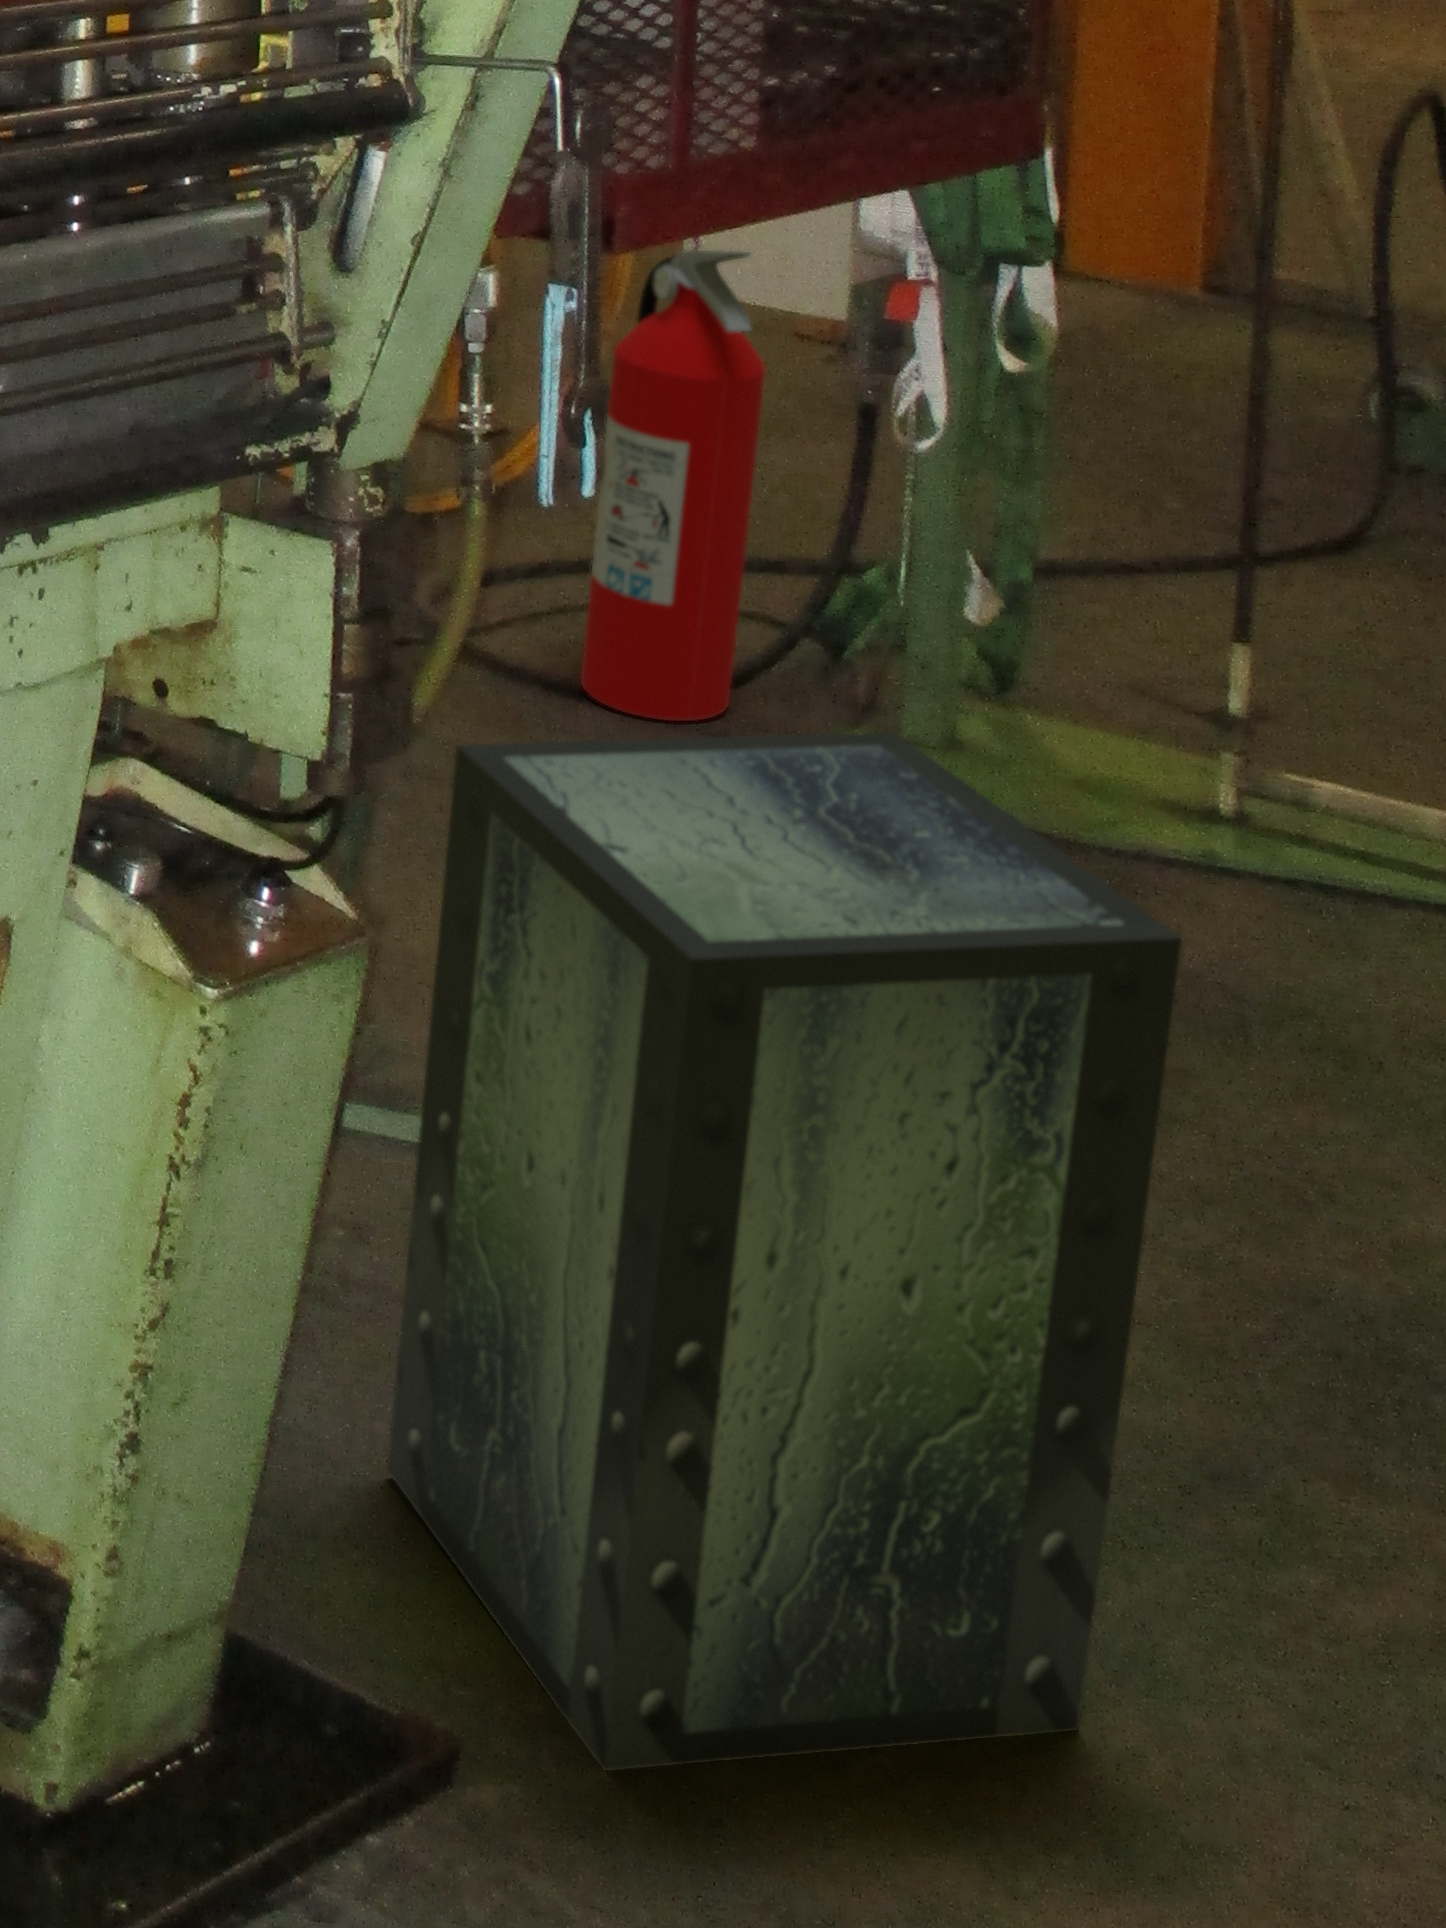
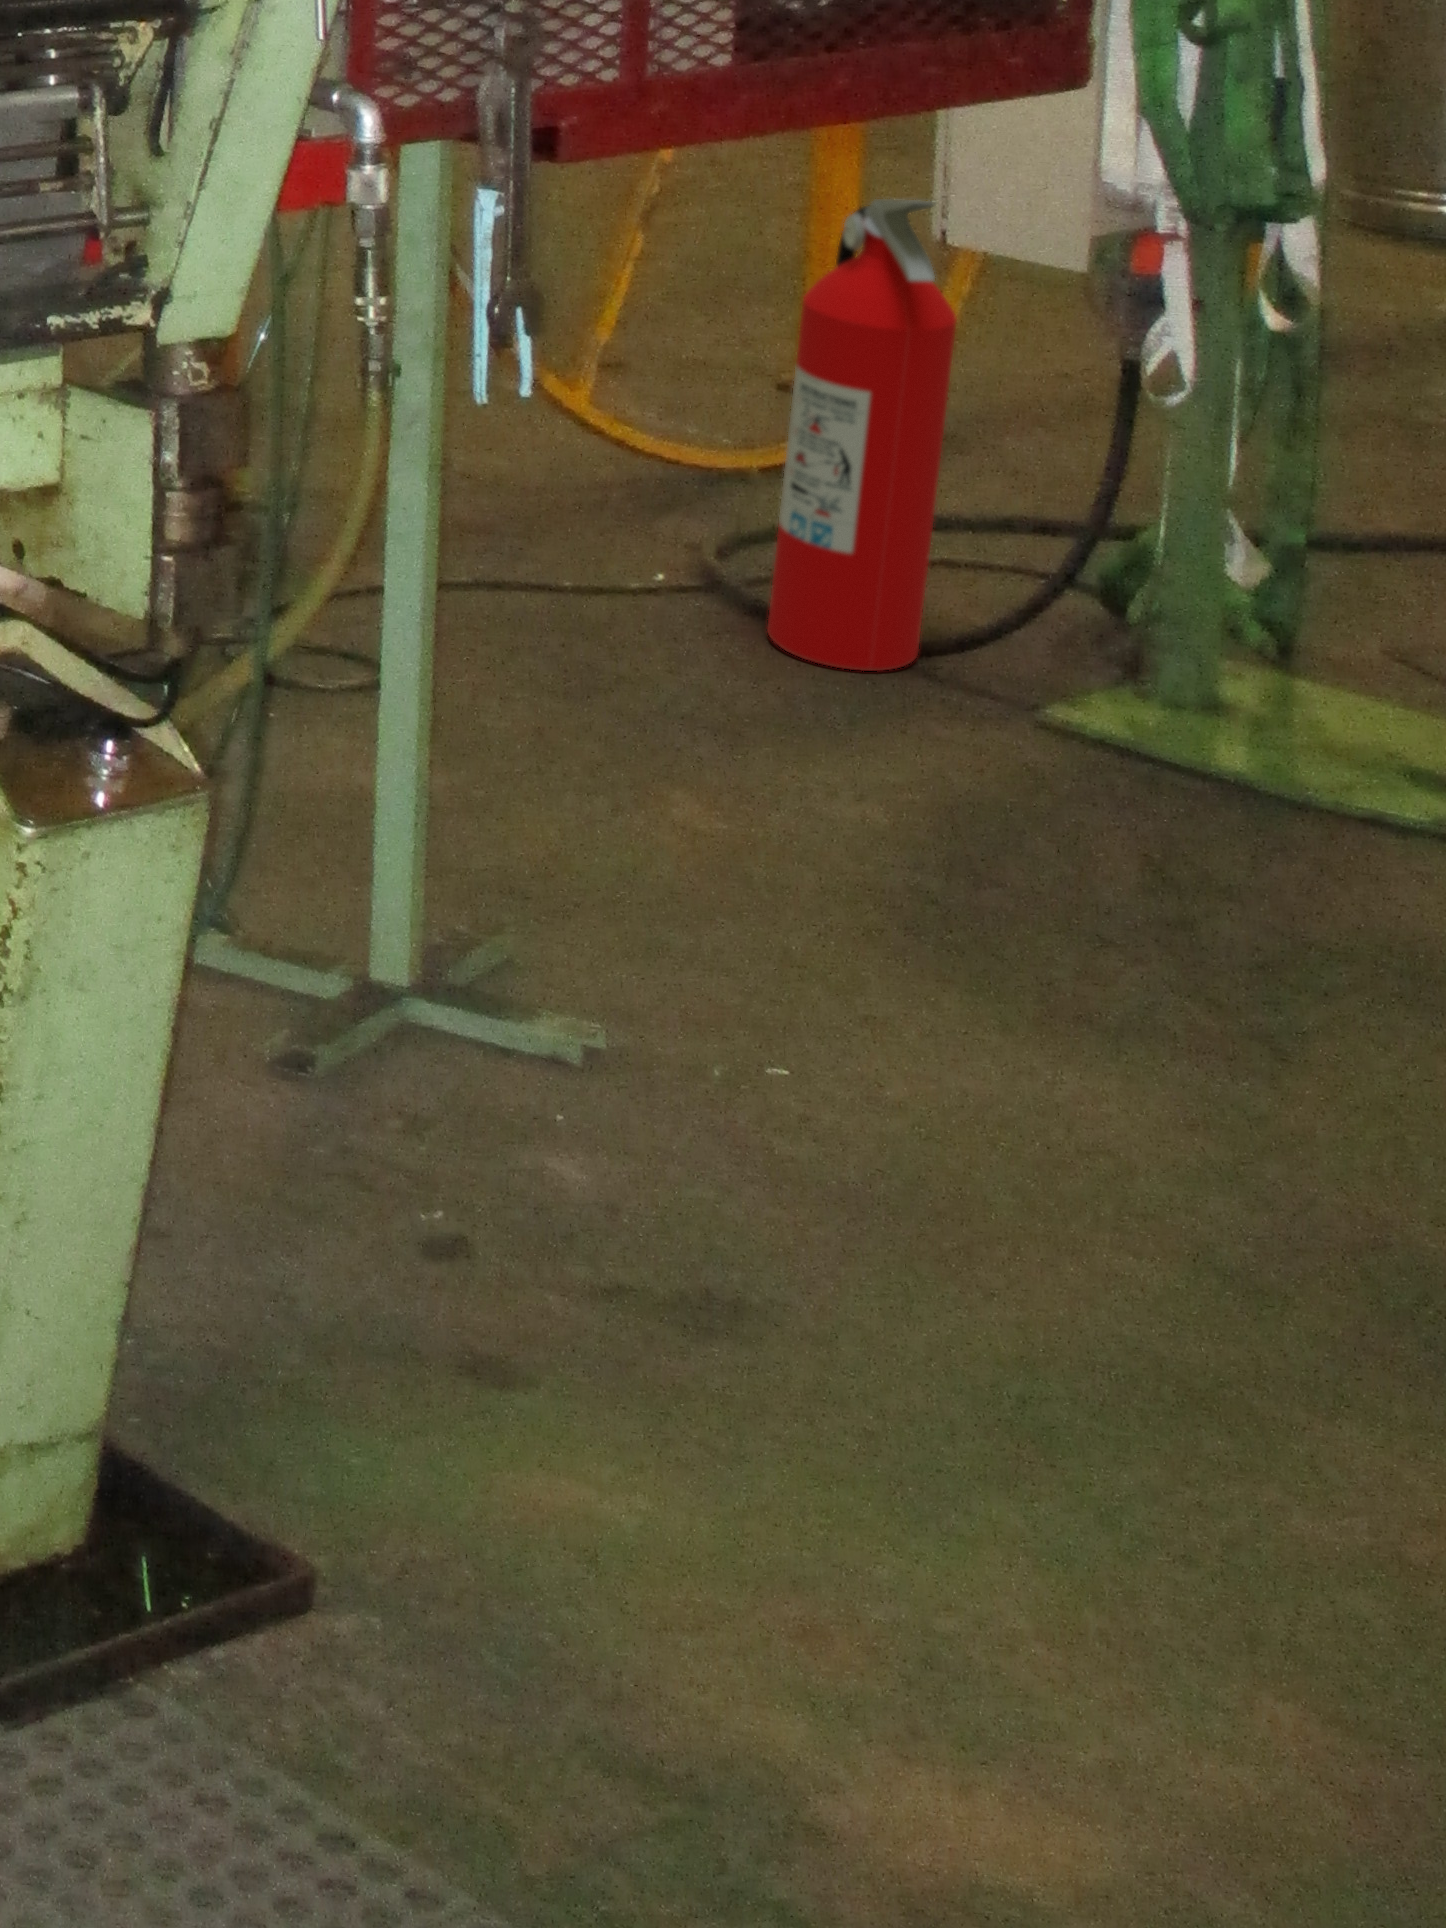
storage box: present [387,732,1182,1771] -> none [329,637,1050,1620]

